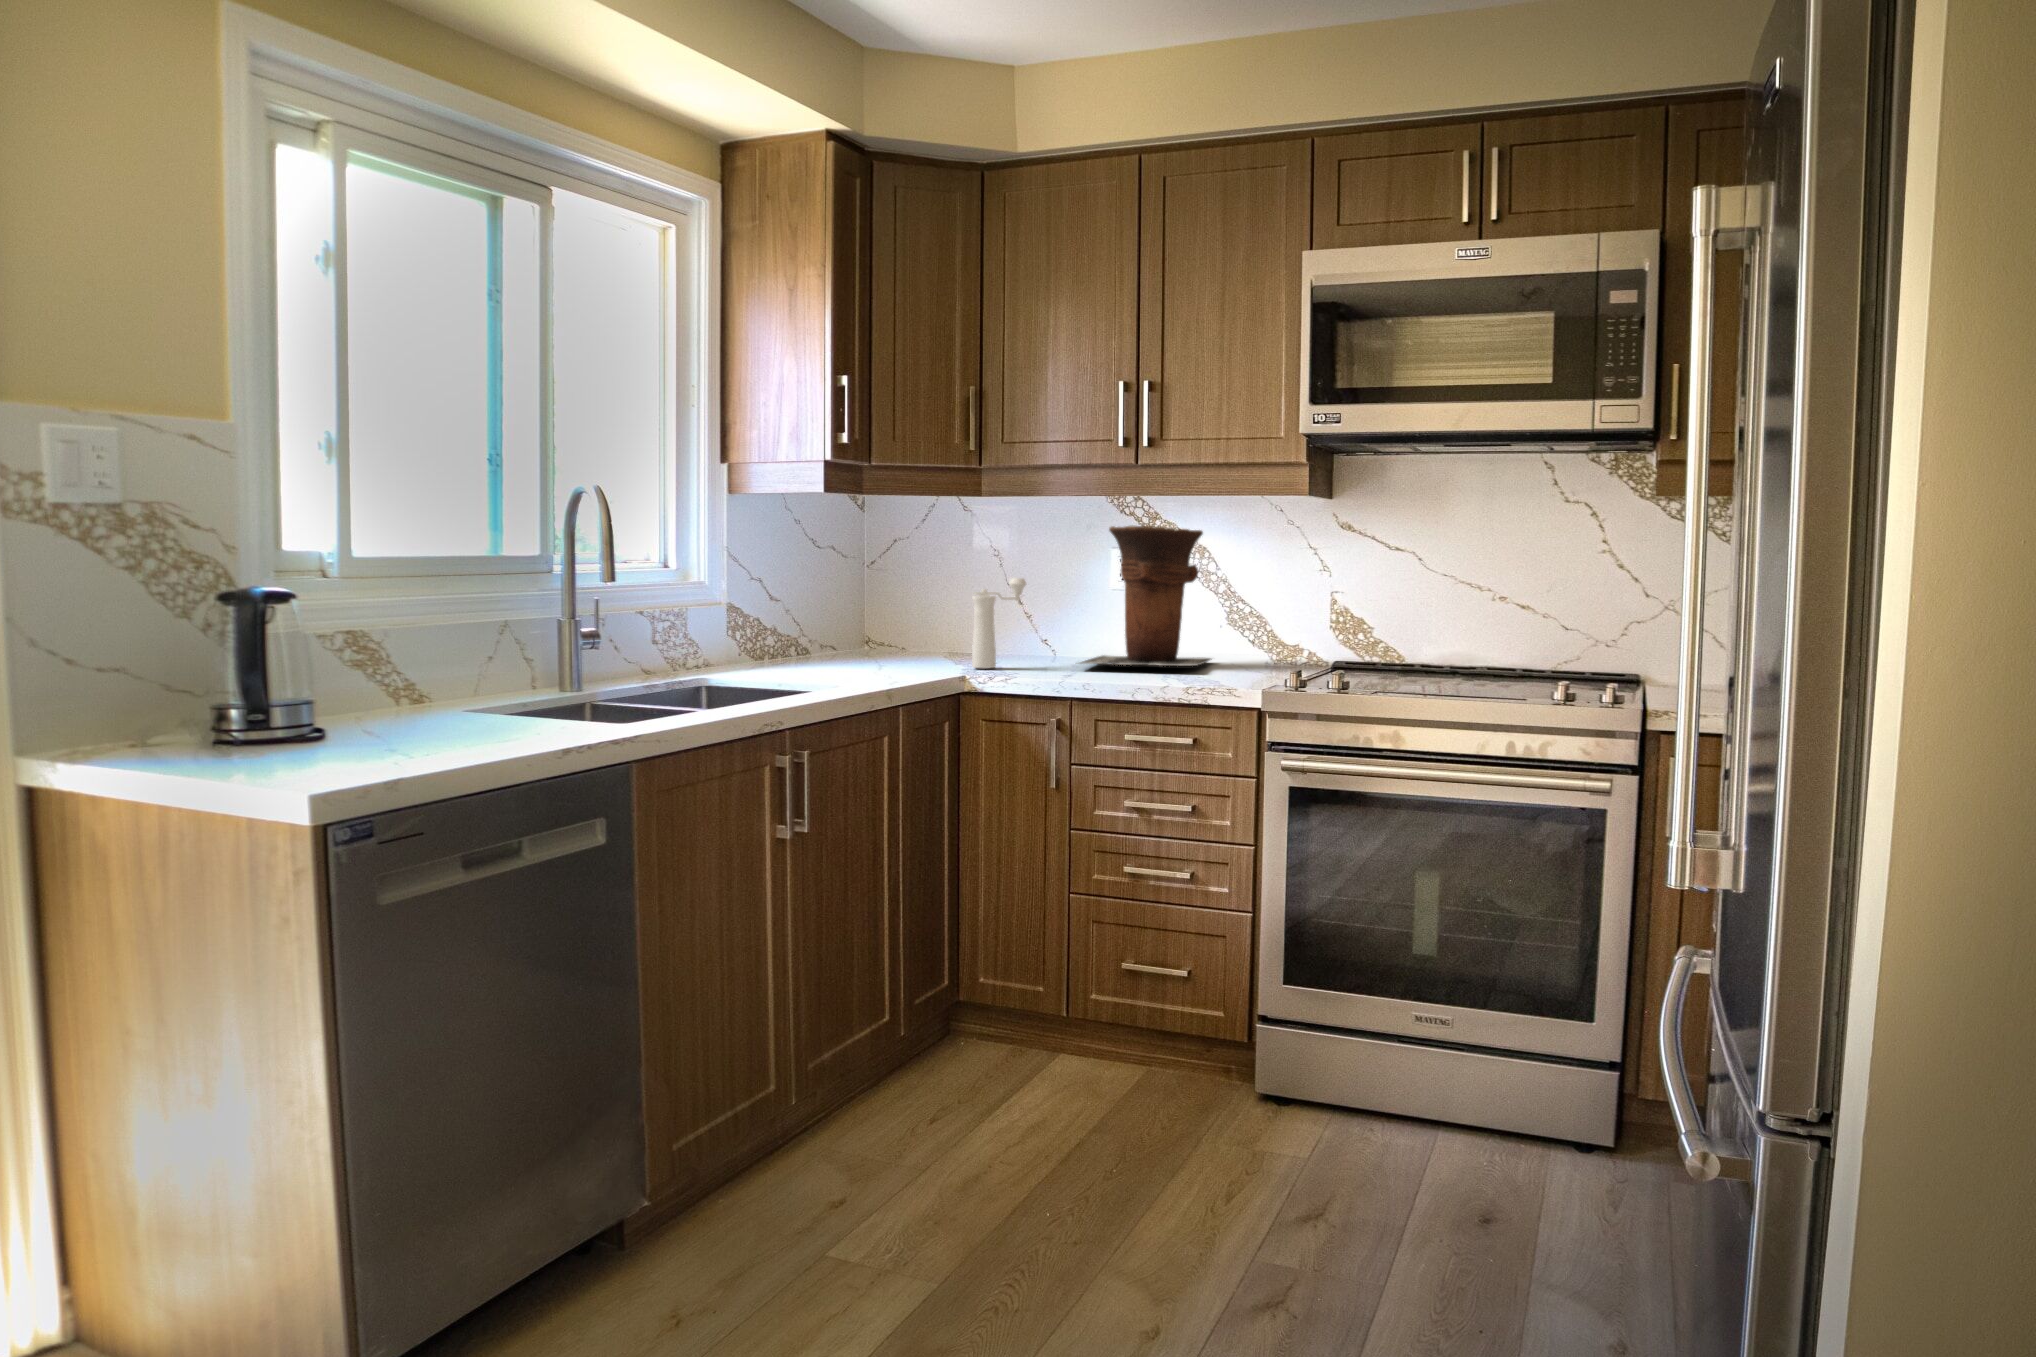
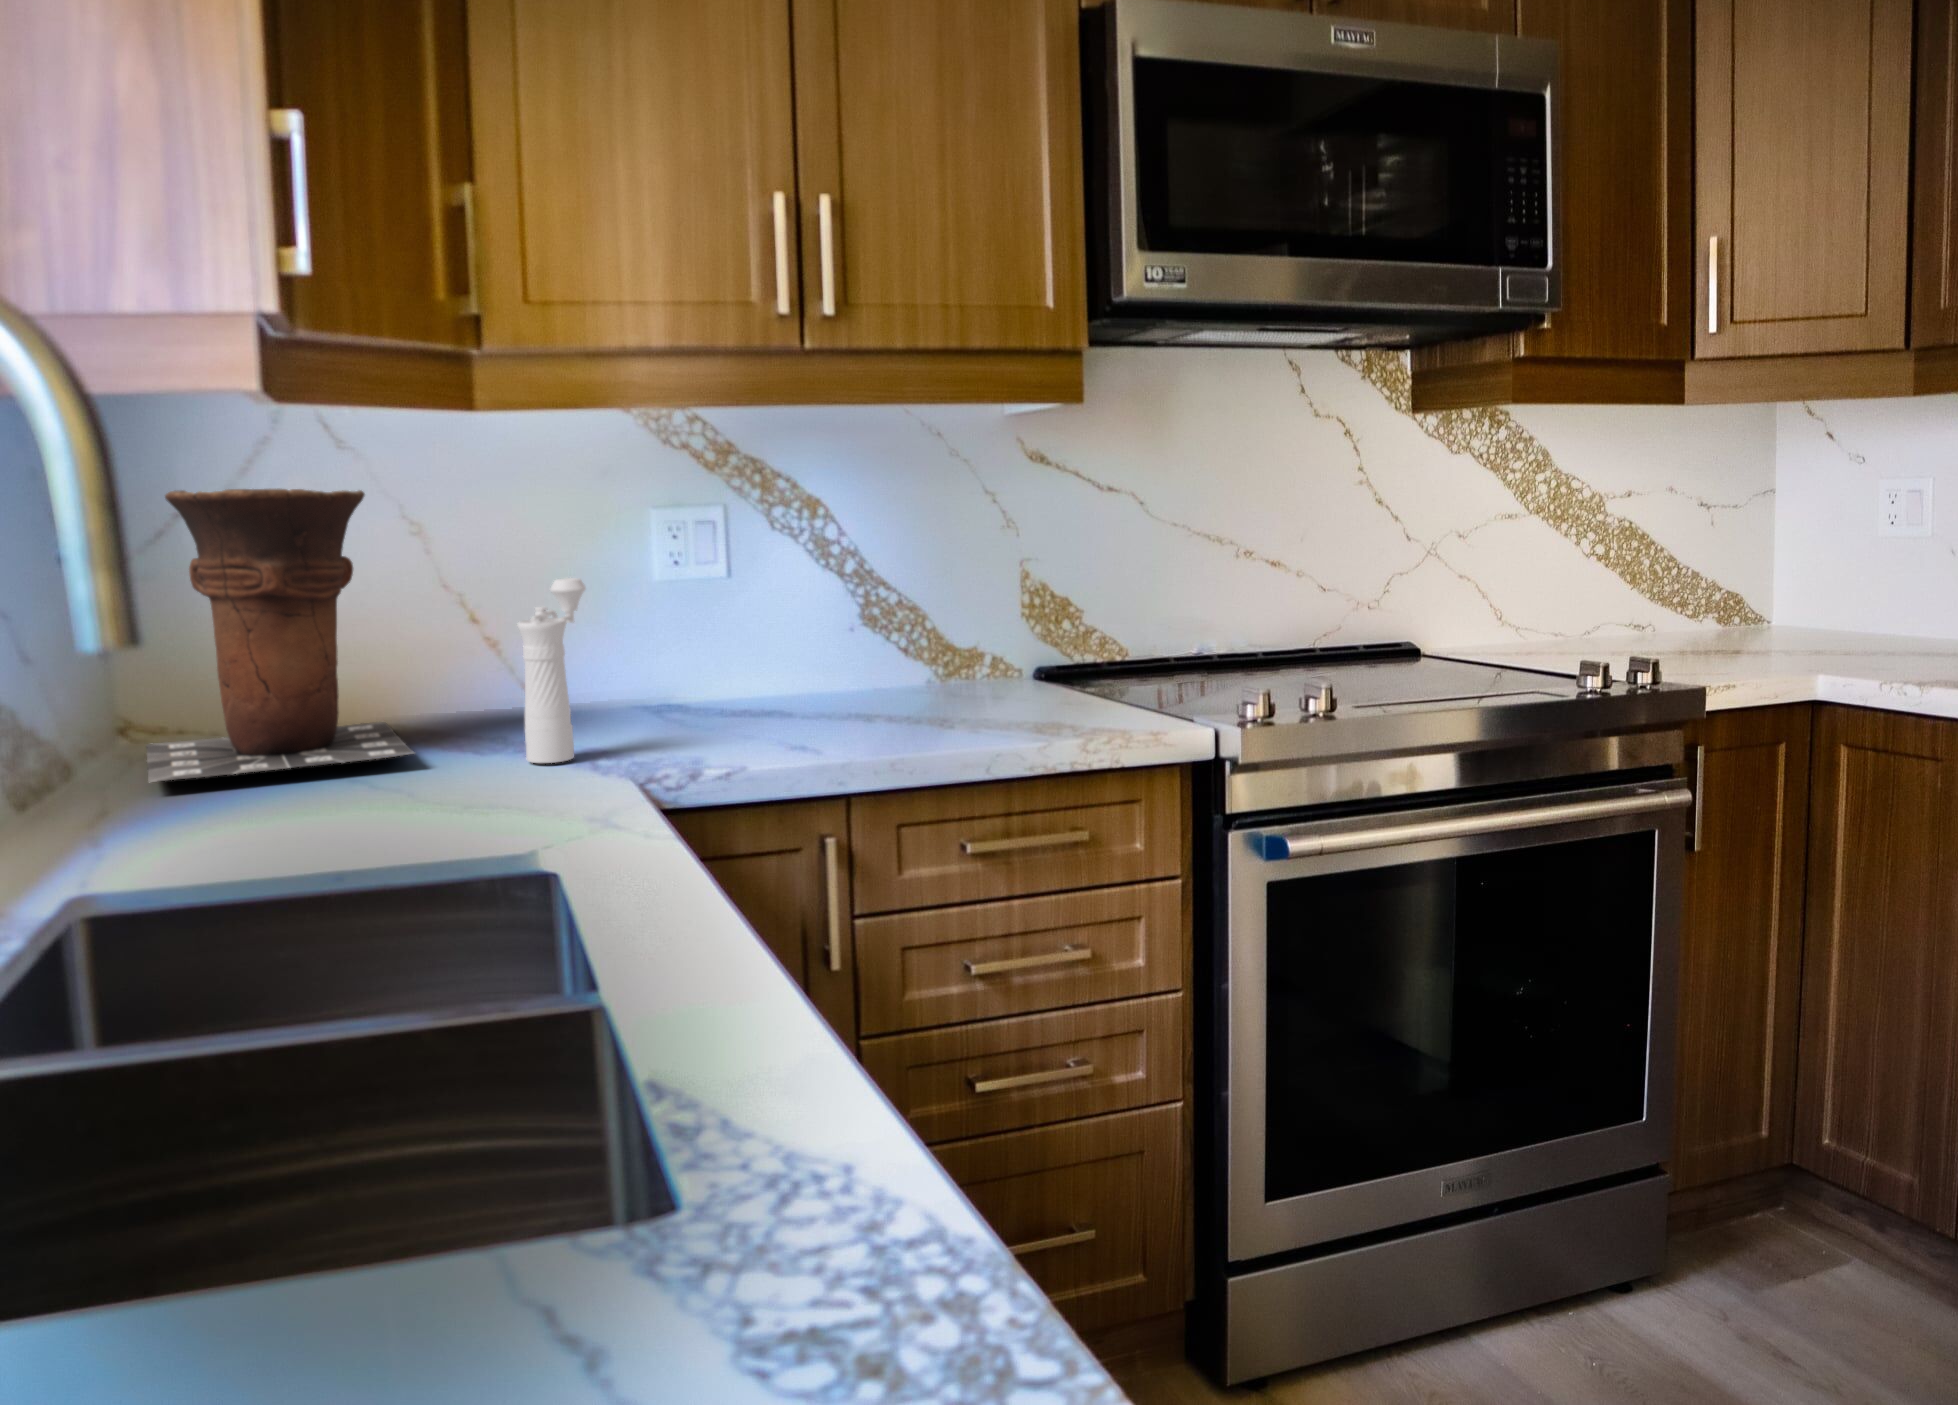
vase: present [1081,525,1212,666] -> present [147,489,414,782]

